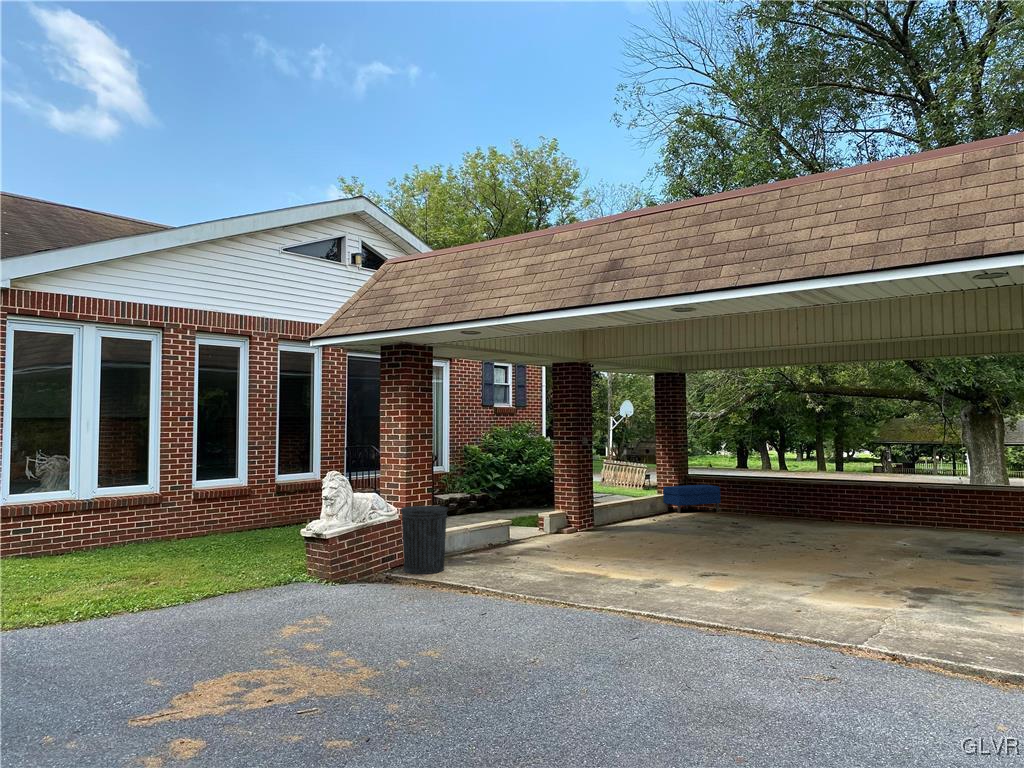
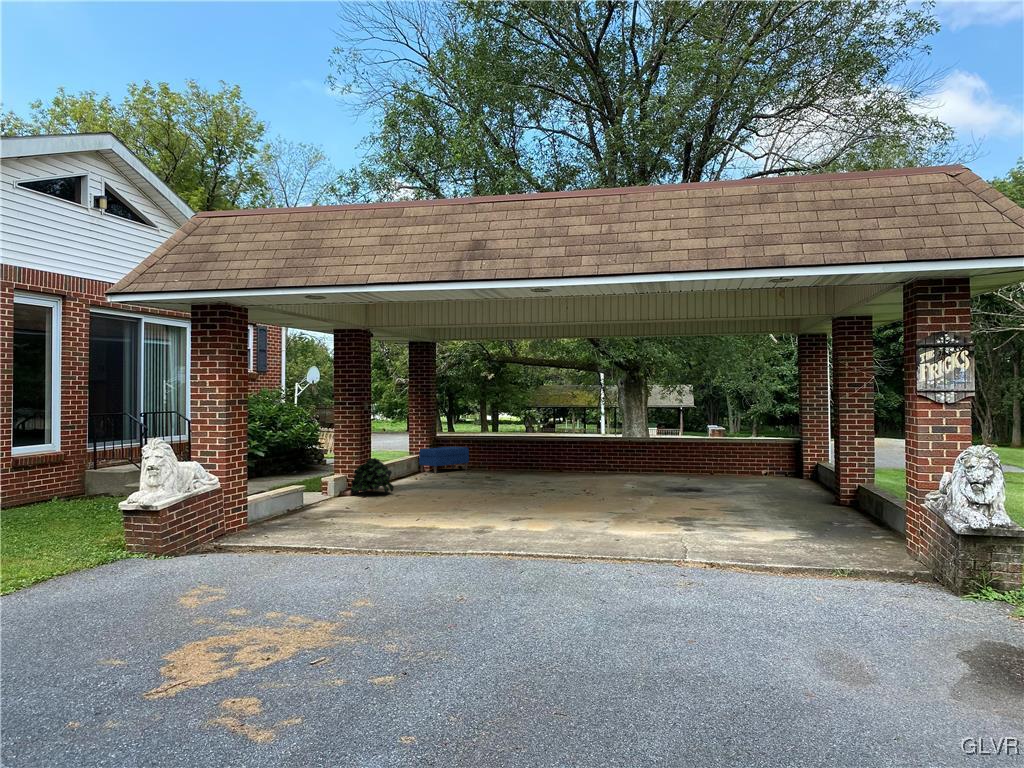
potted plant: none [567,495,609,533] -> present [350,458,394,495]
trash can: present [401,506,448,574] -> none [224,472,277,543]

